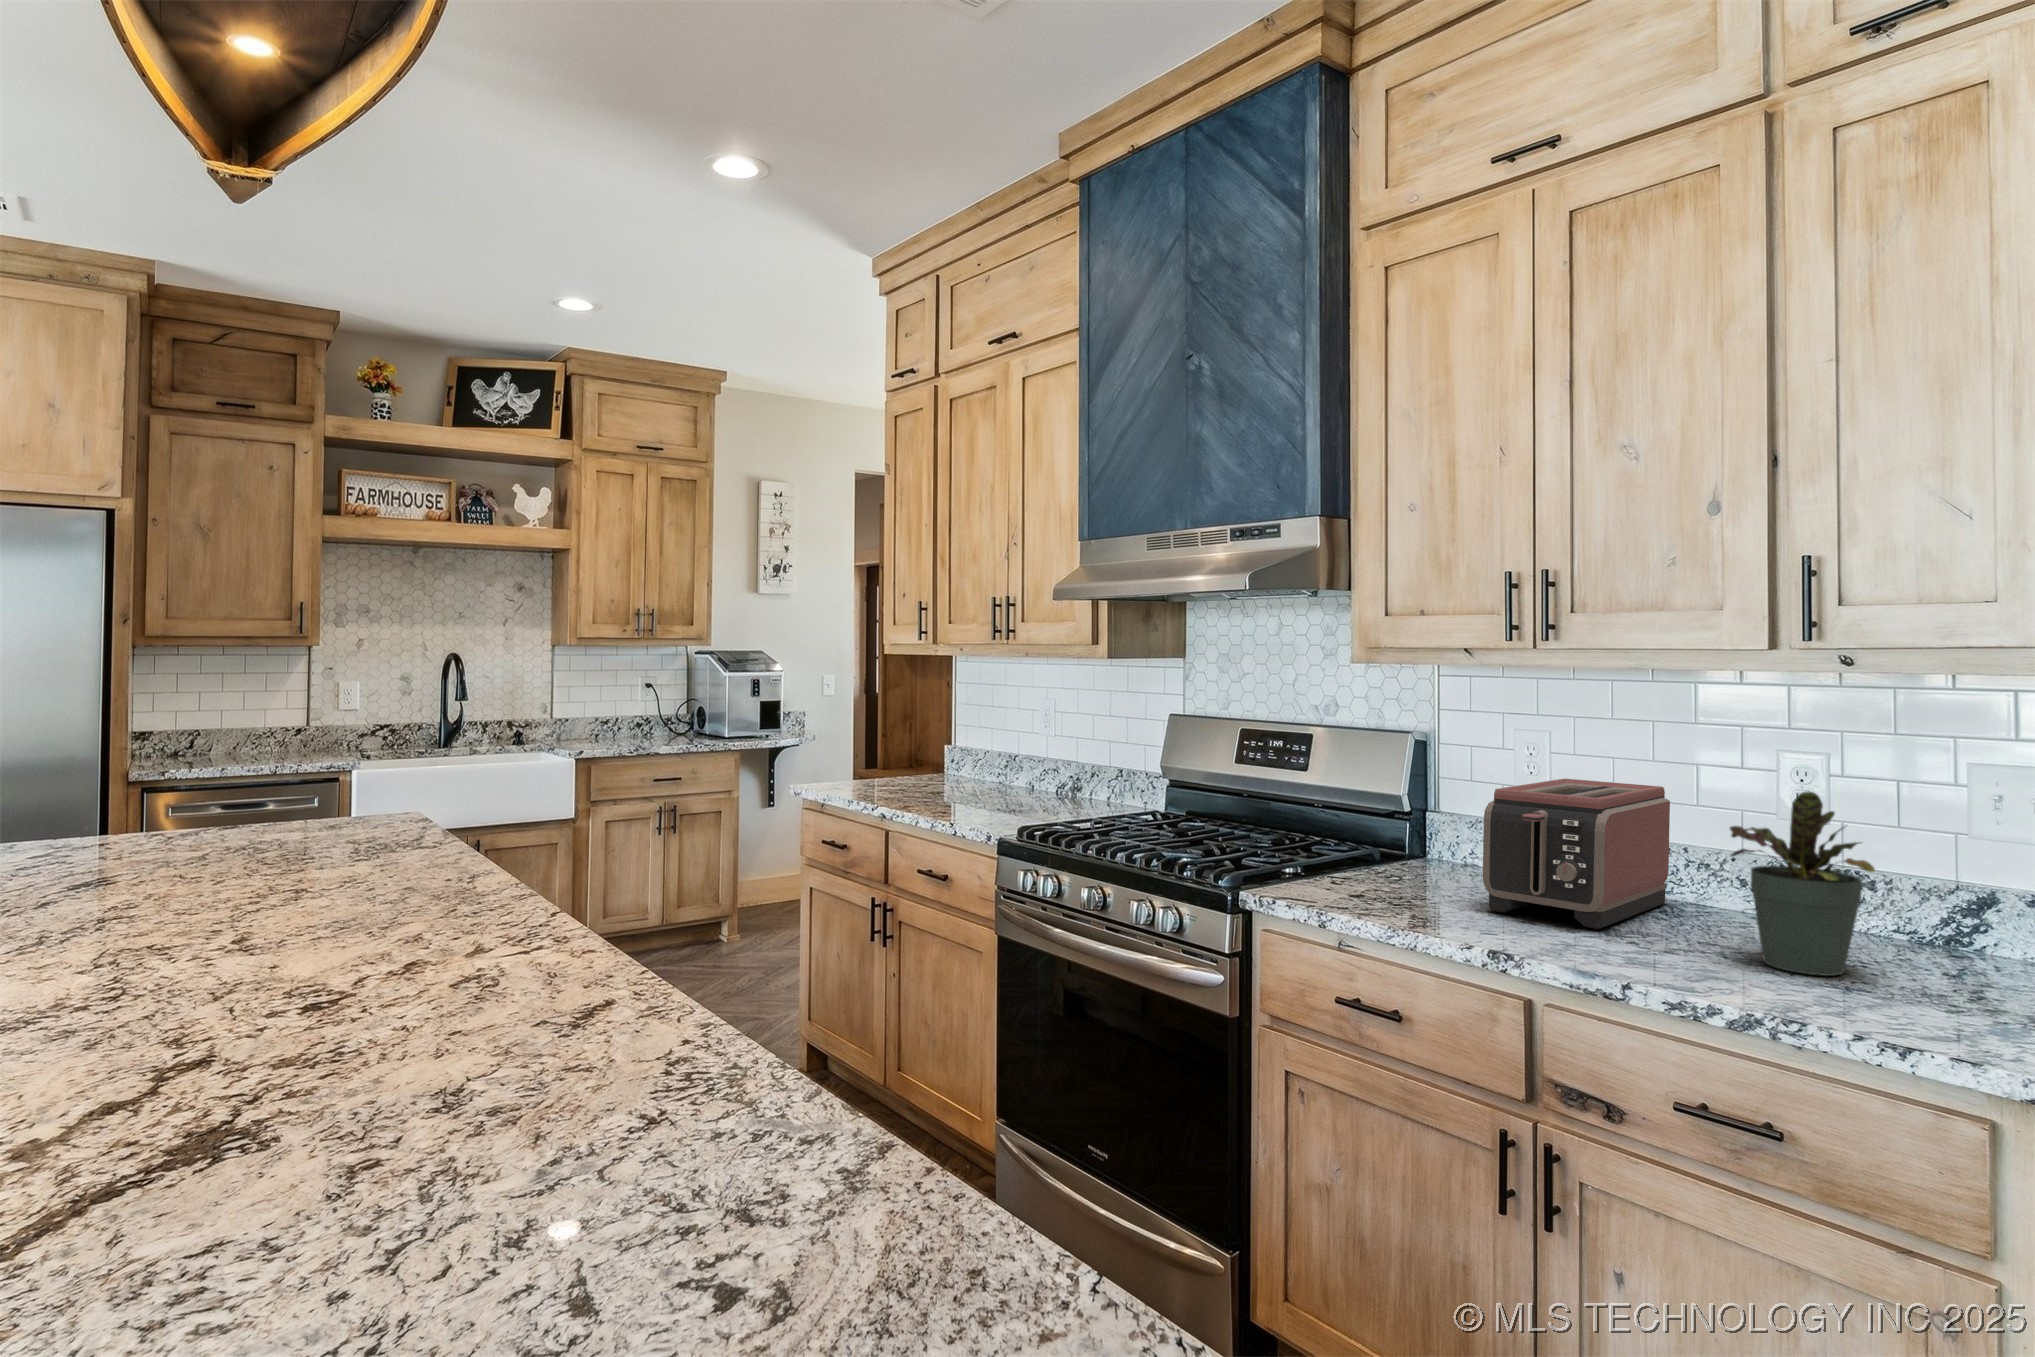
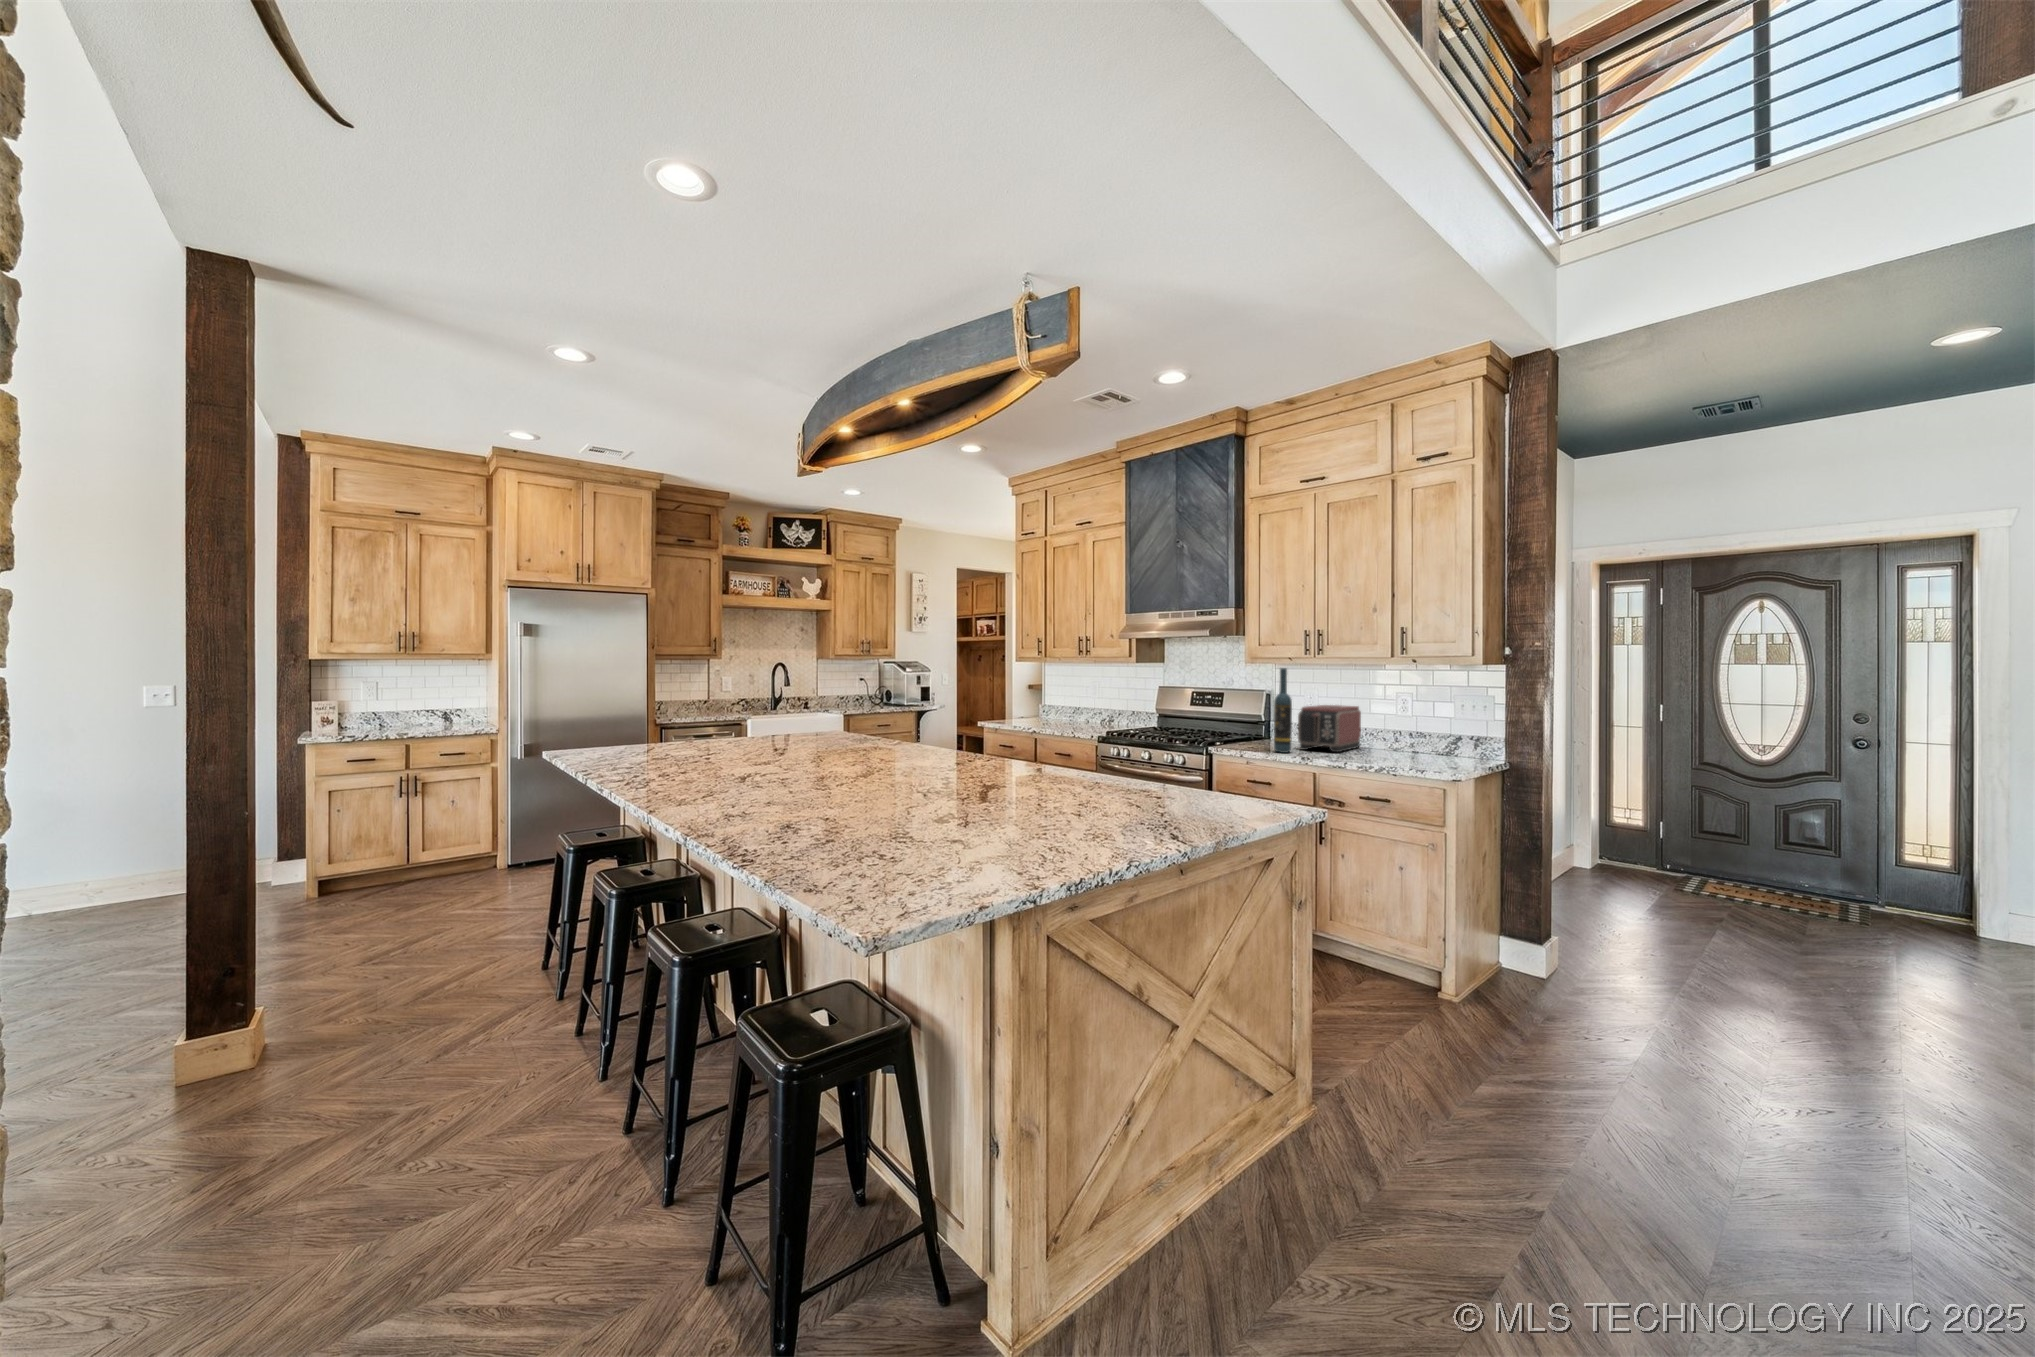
wine bottle: none [1409,678,1462,926] -> present [1274,668,1292,753]
potted plant: present [1730,792,1875,976] -> none [1377,702,1421,760]

